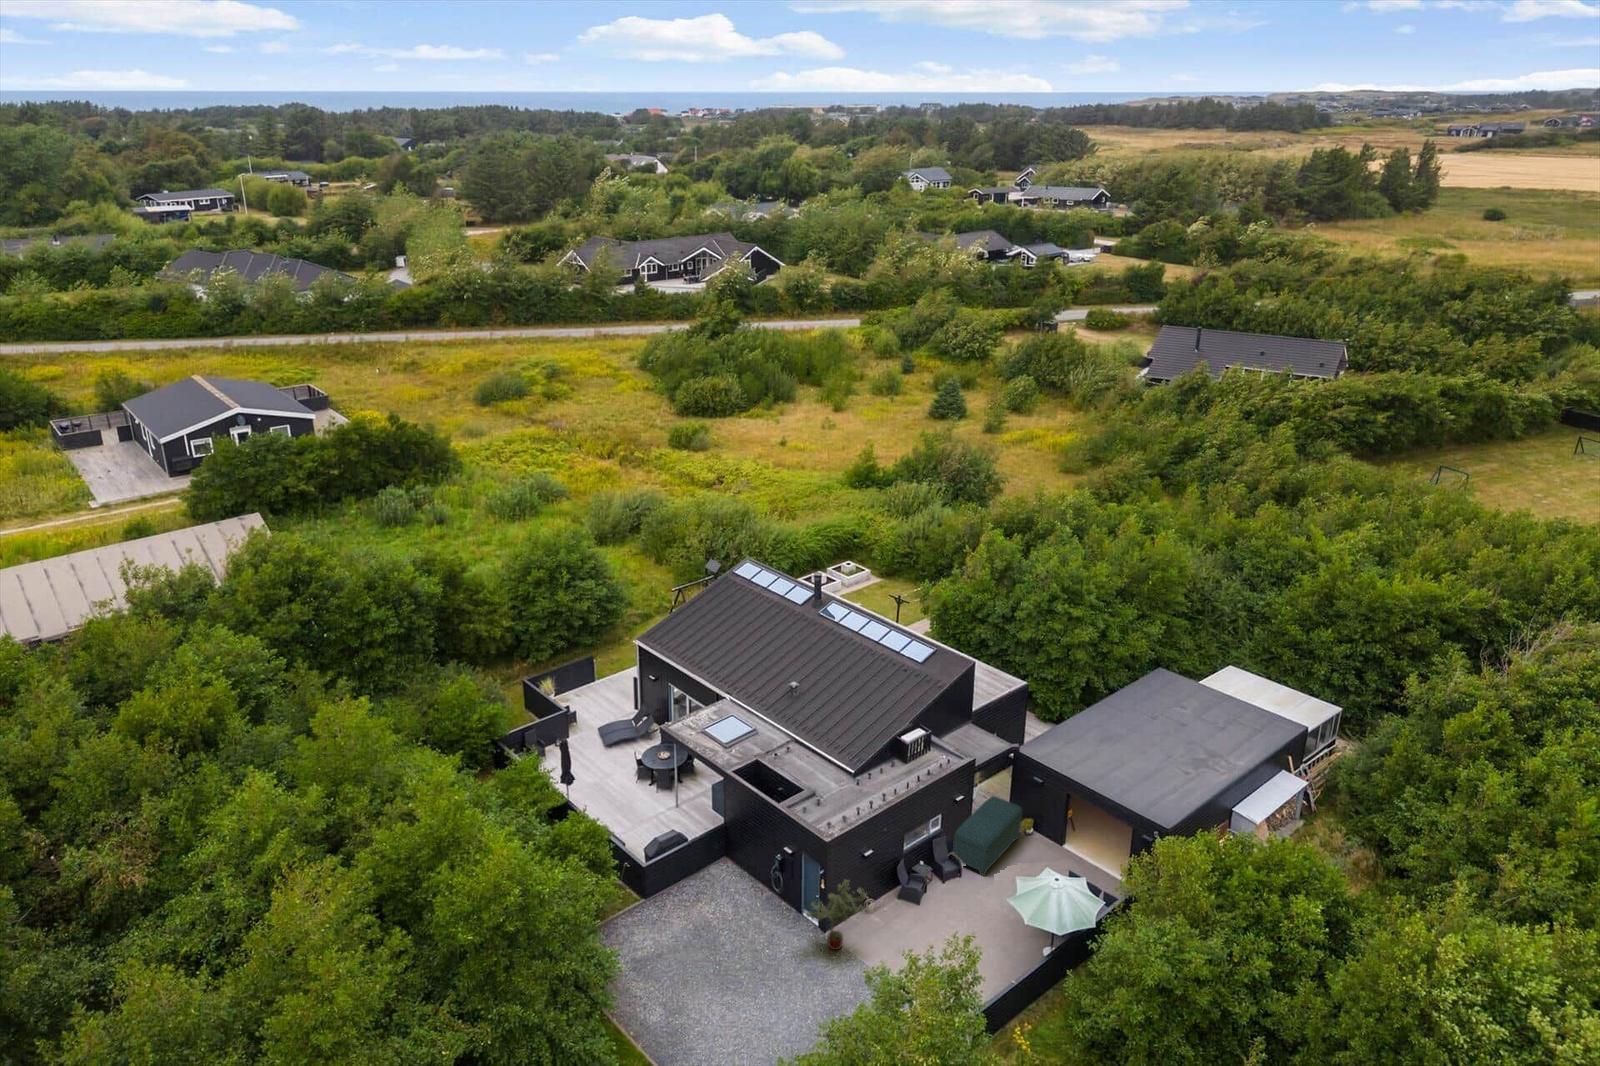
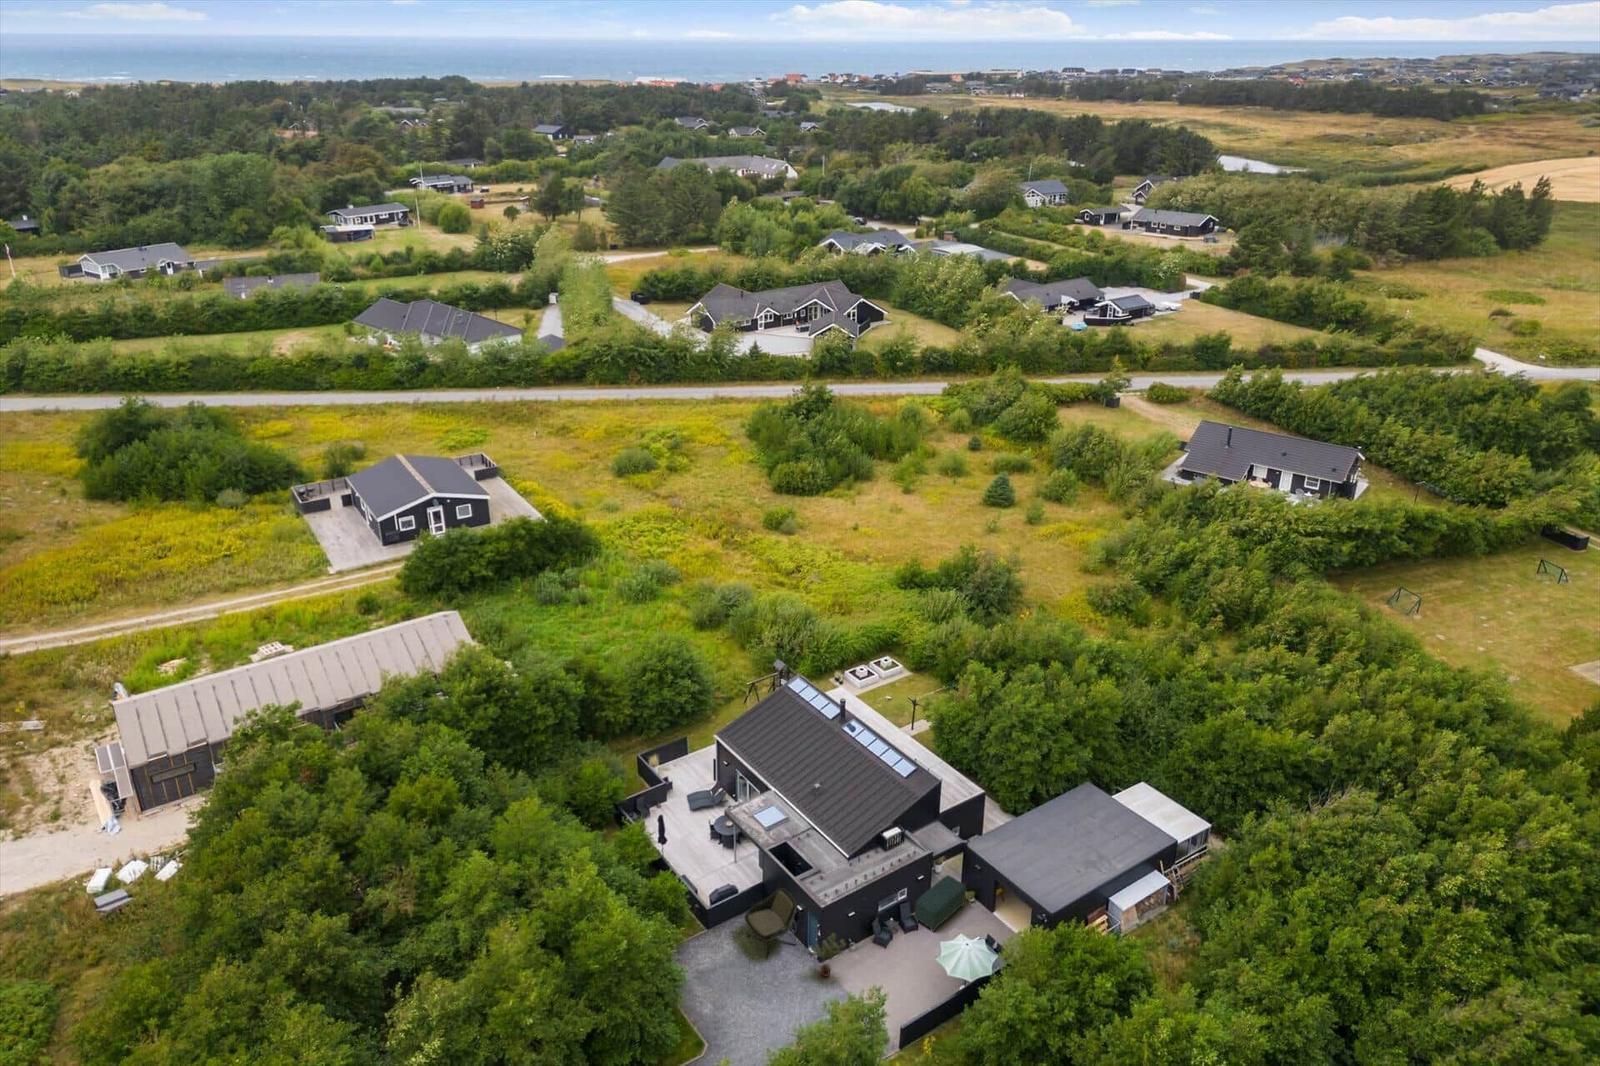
lounge chair: none [702,825,785,933] -> present [745,888,797,955]

